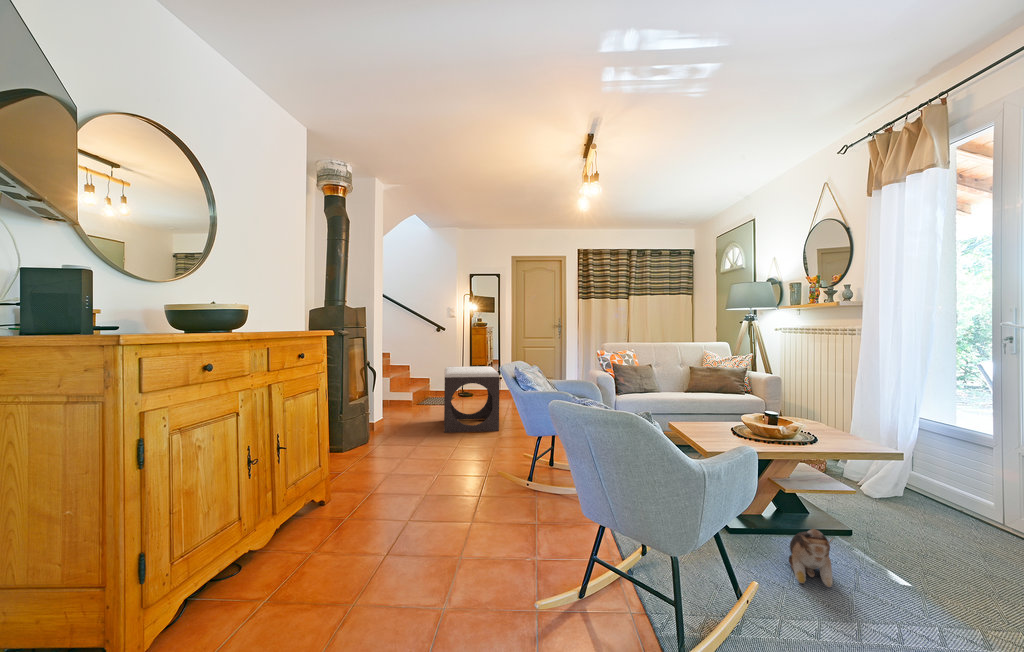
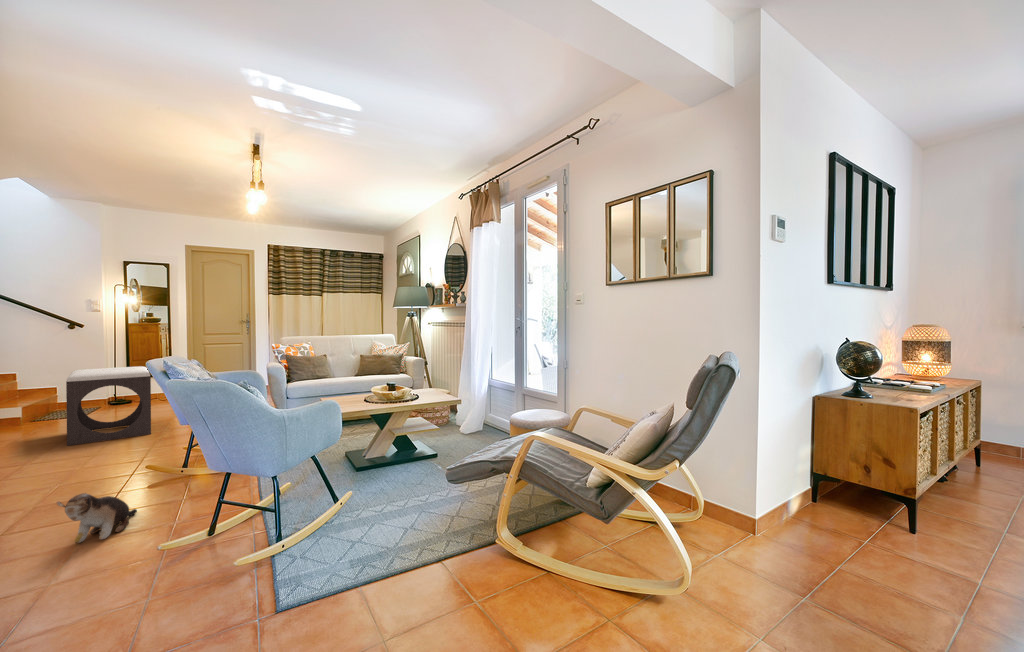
plush toy: present [789,529,833,587] -> present [57,493,137,543]

